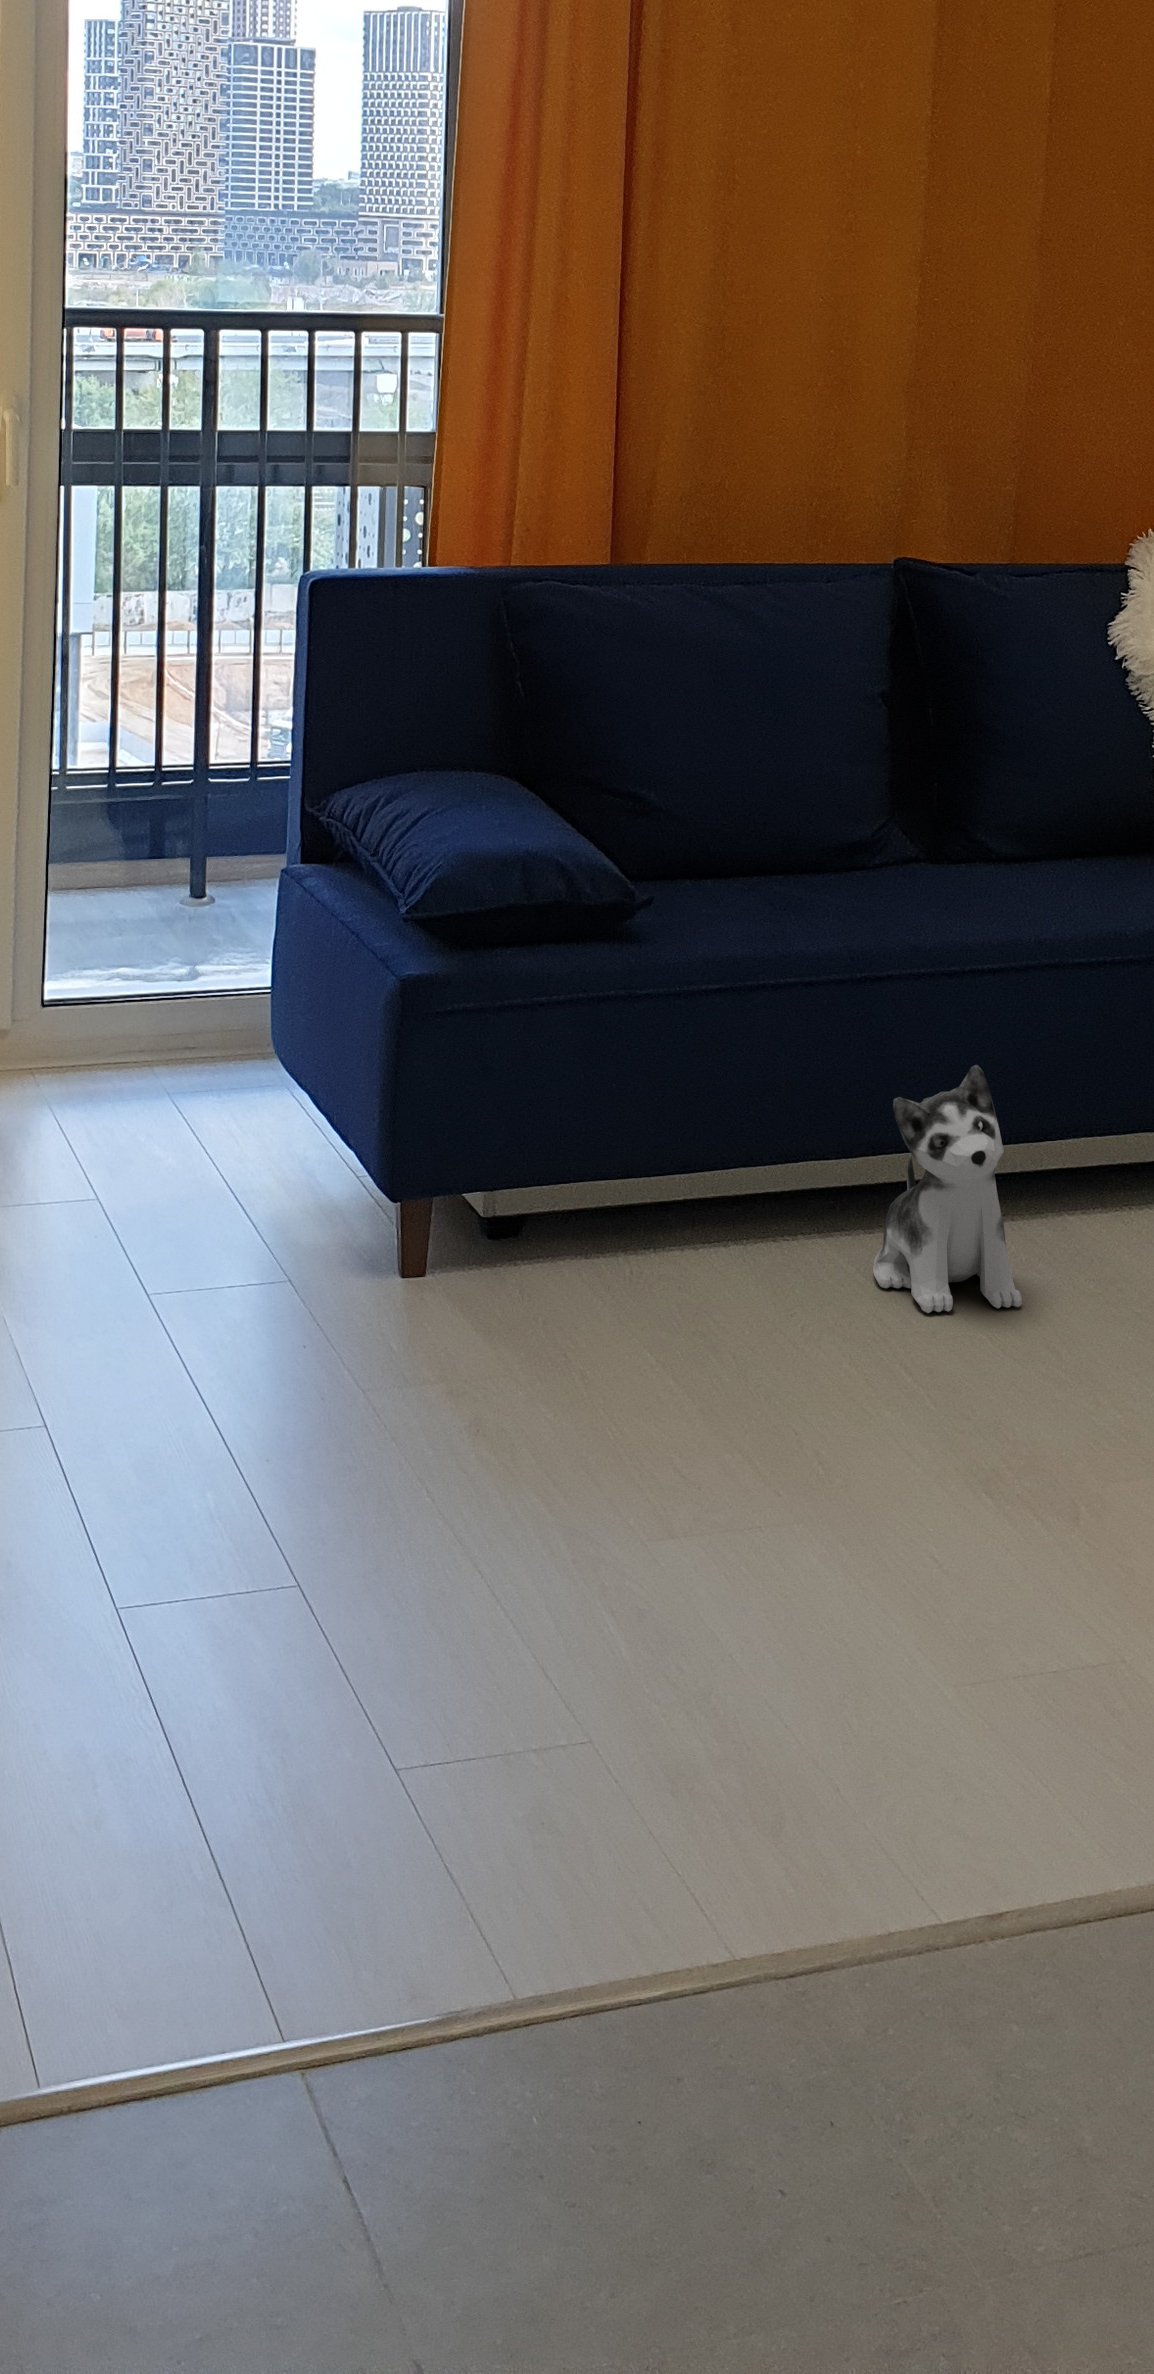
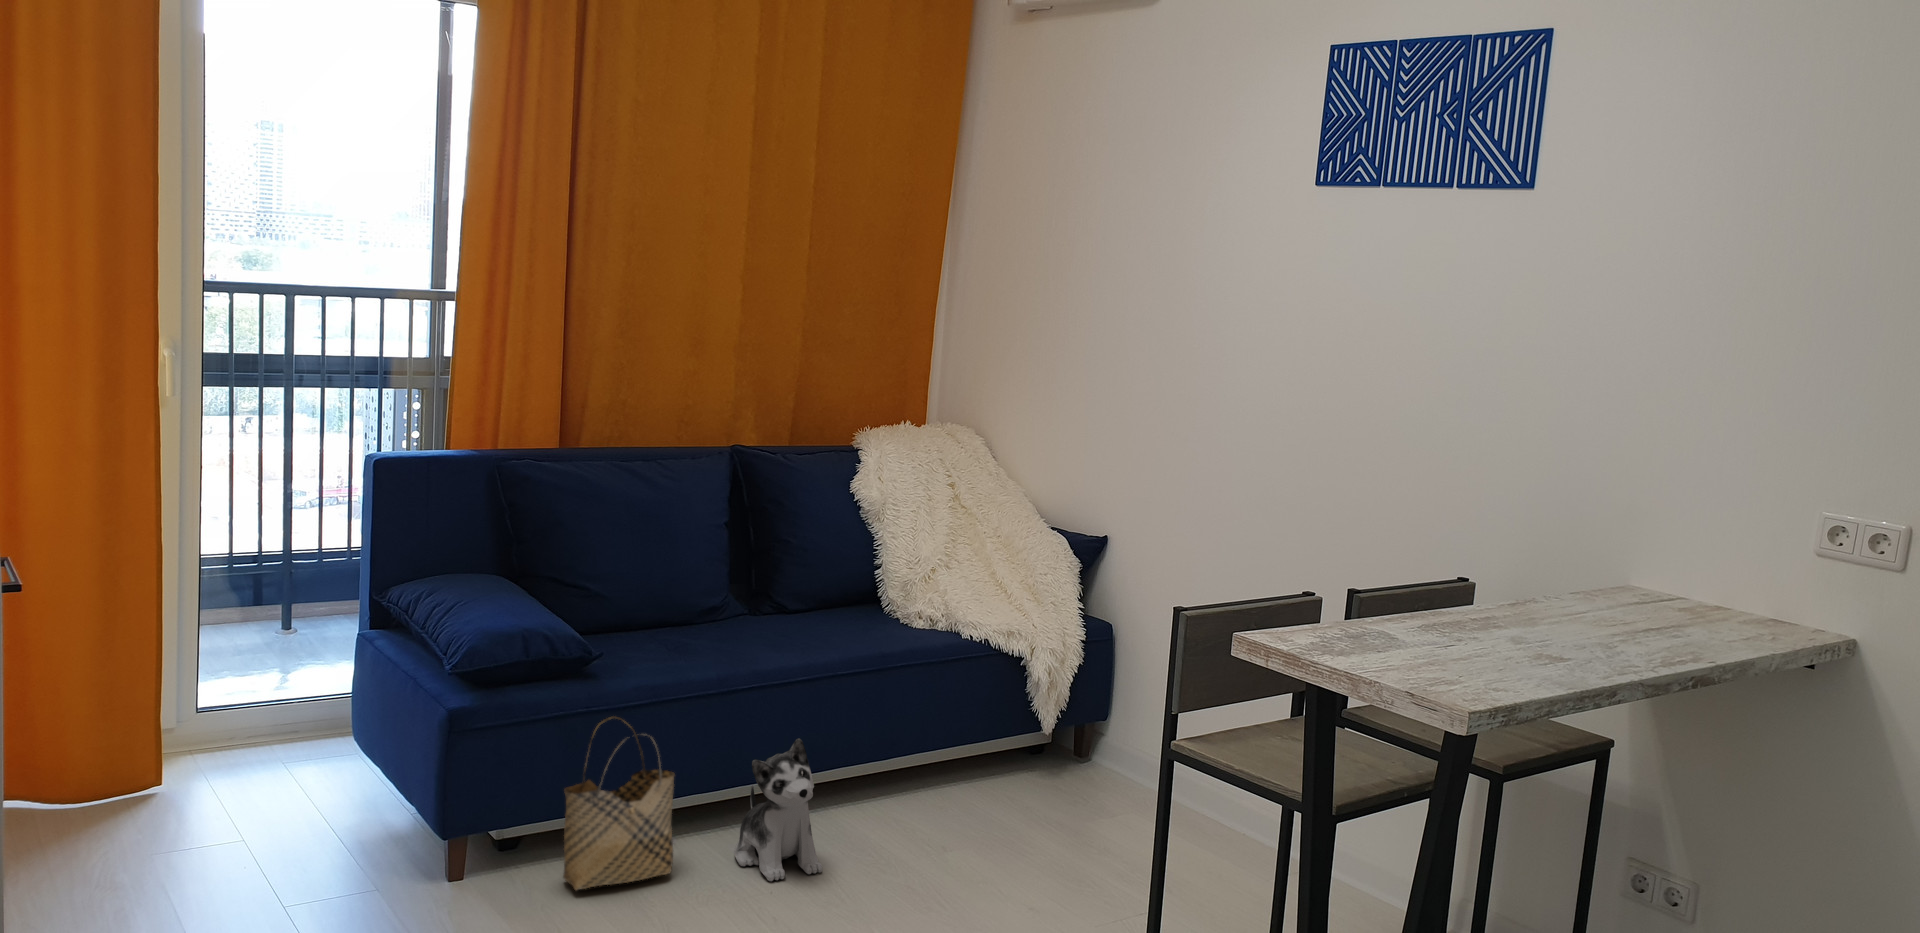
woven basket: none [580,1012,765,1299] -> present [563,716,675,890]

